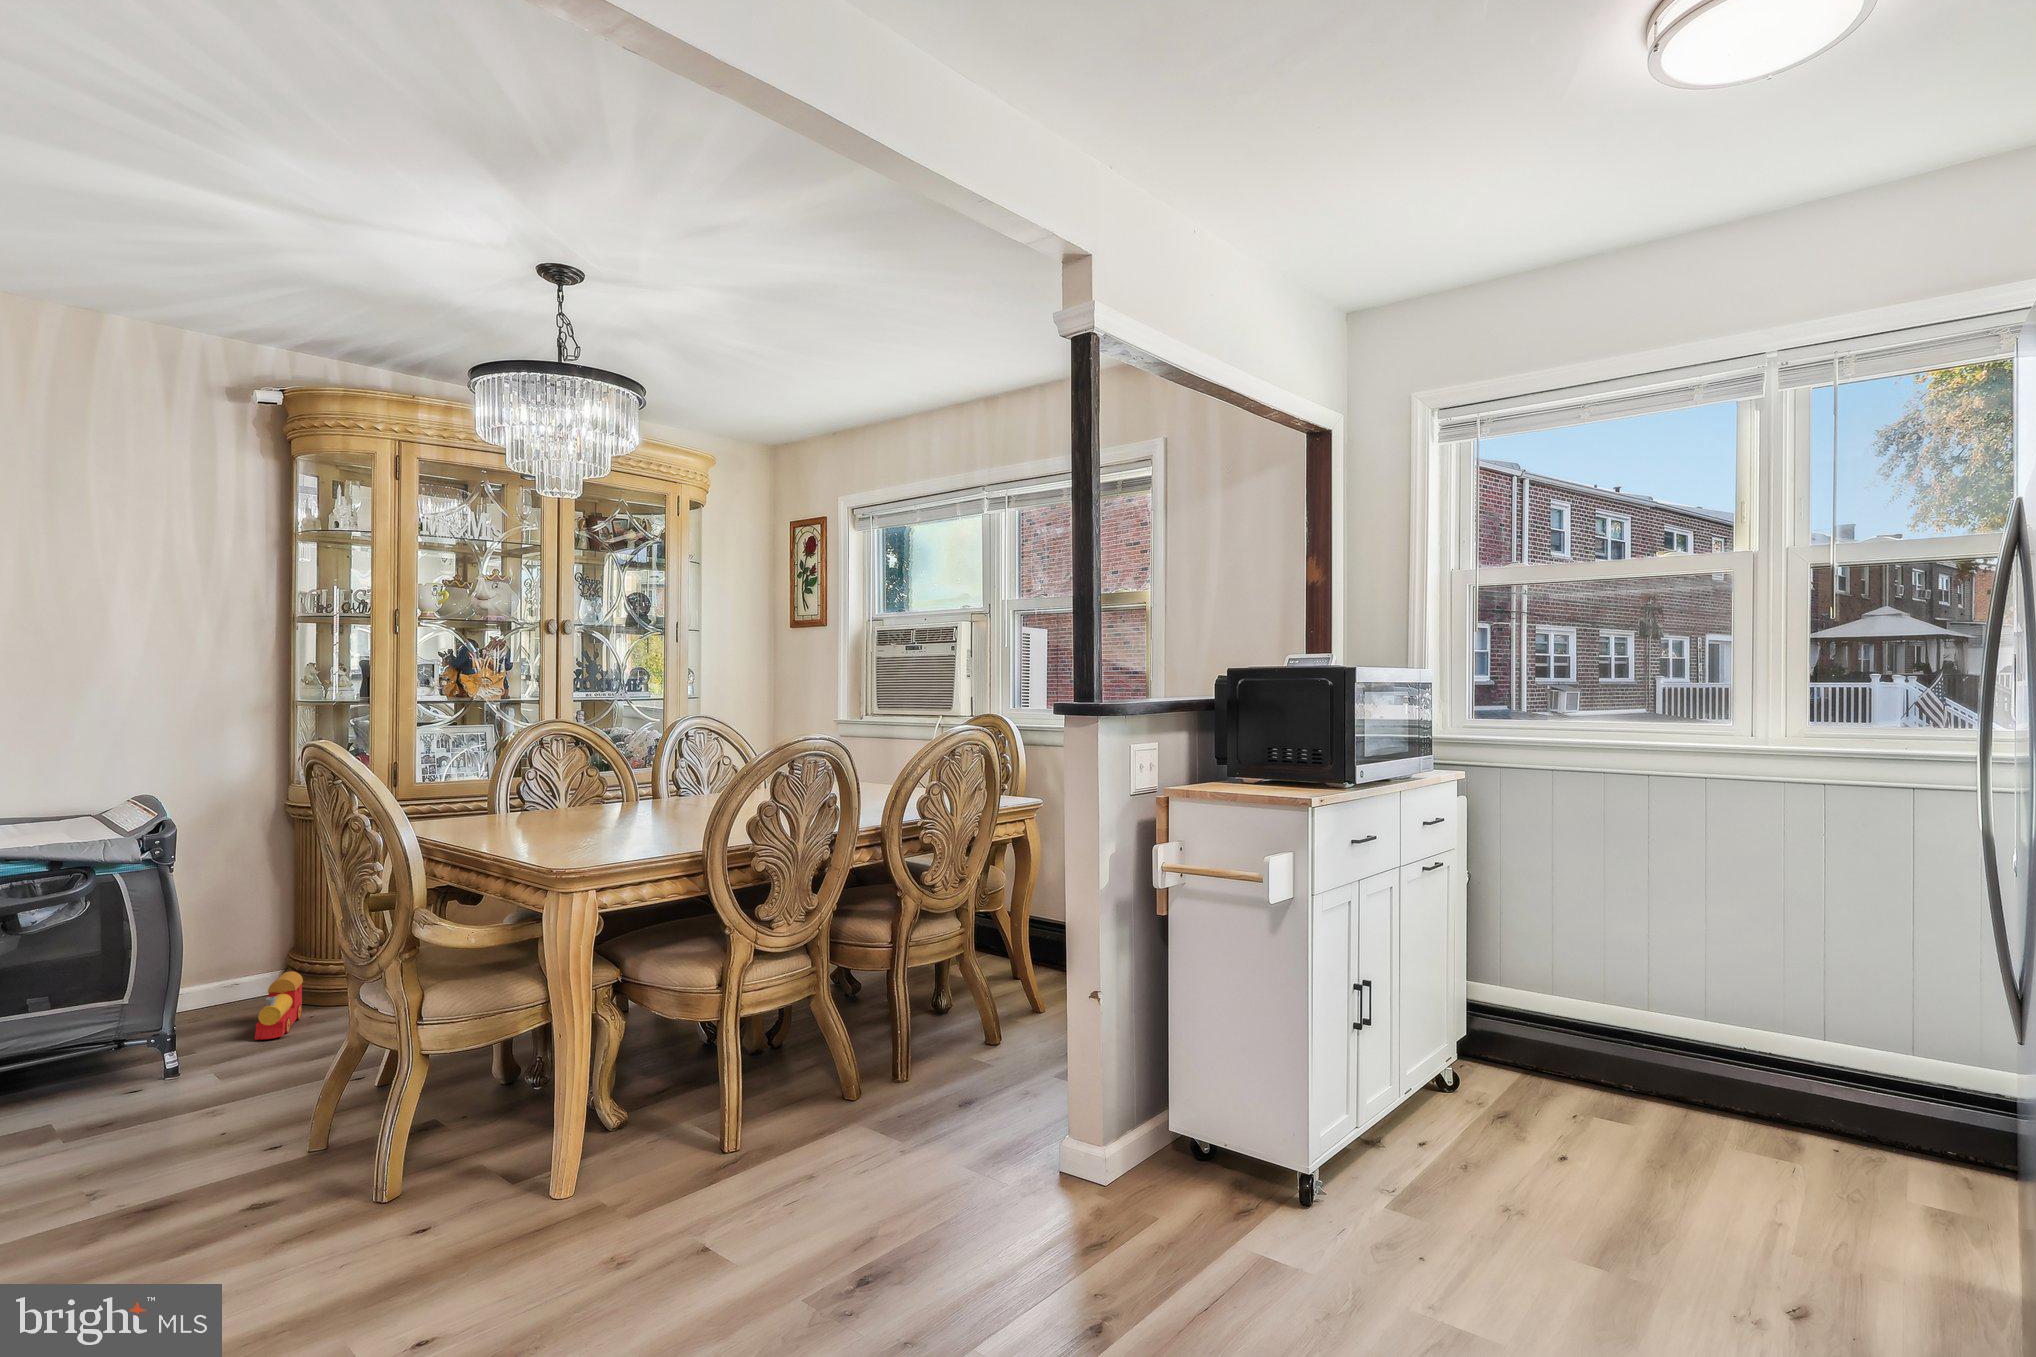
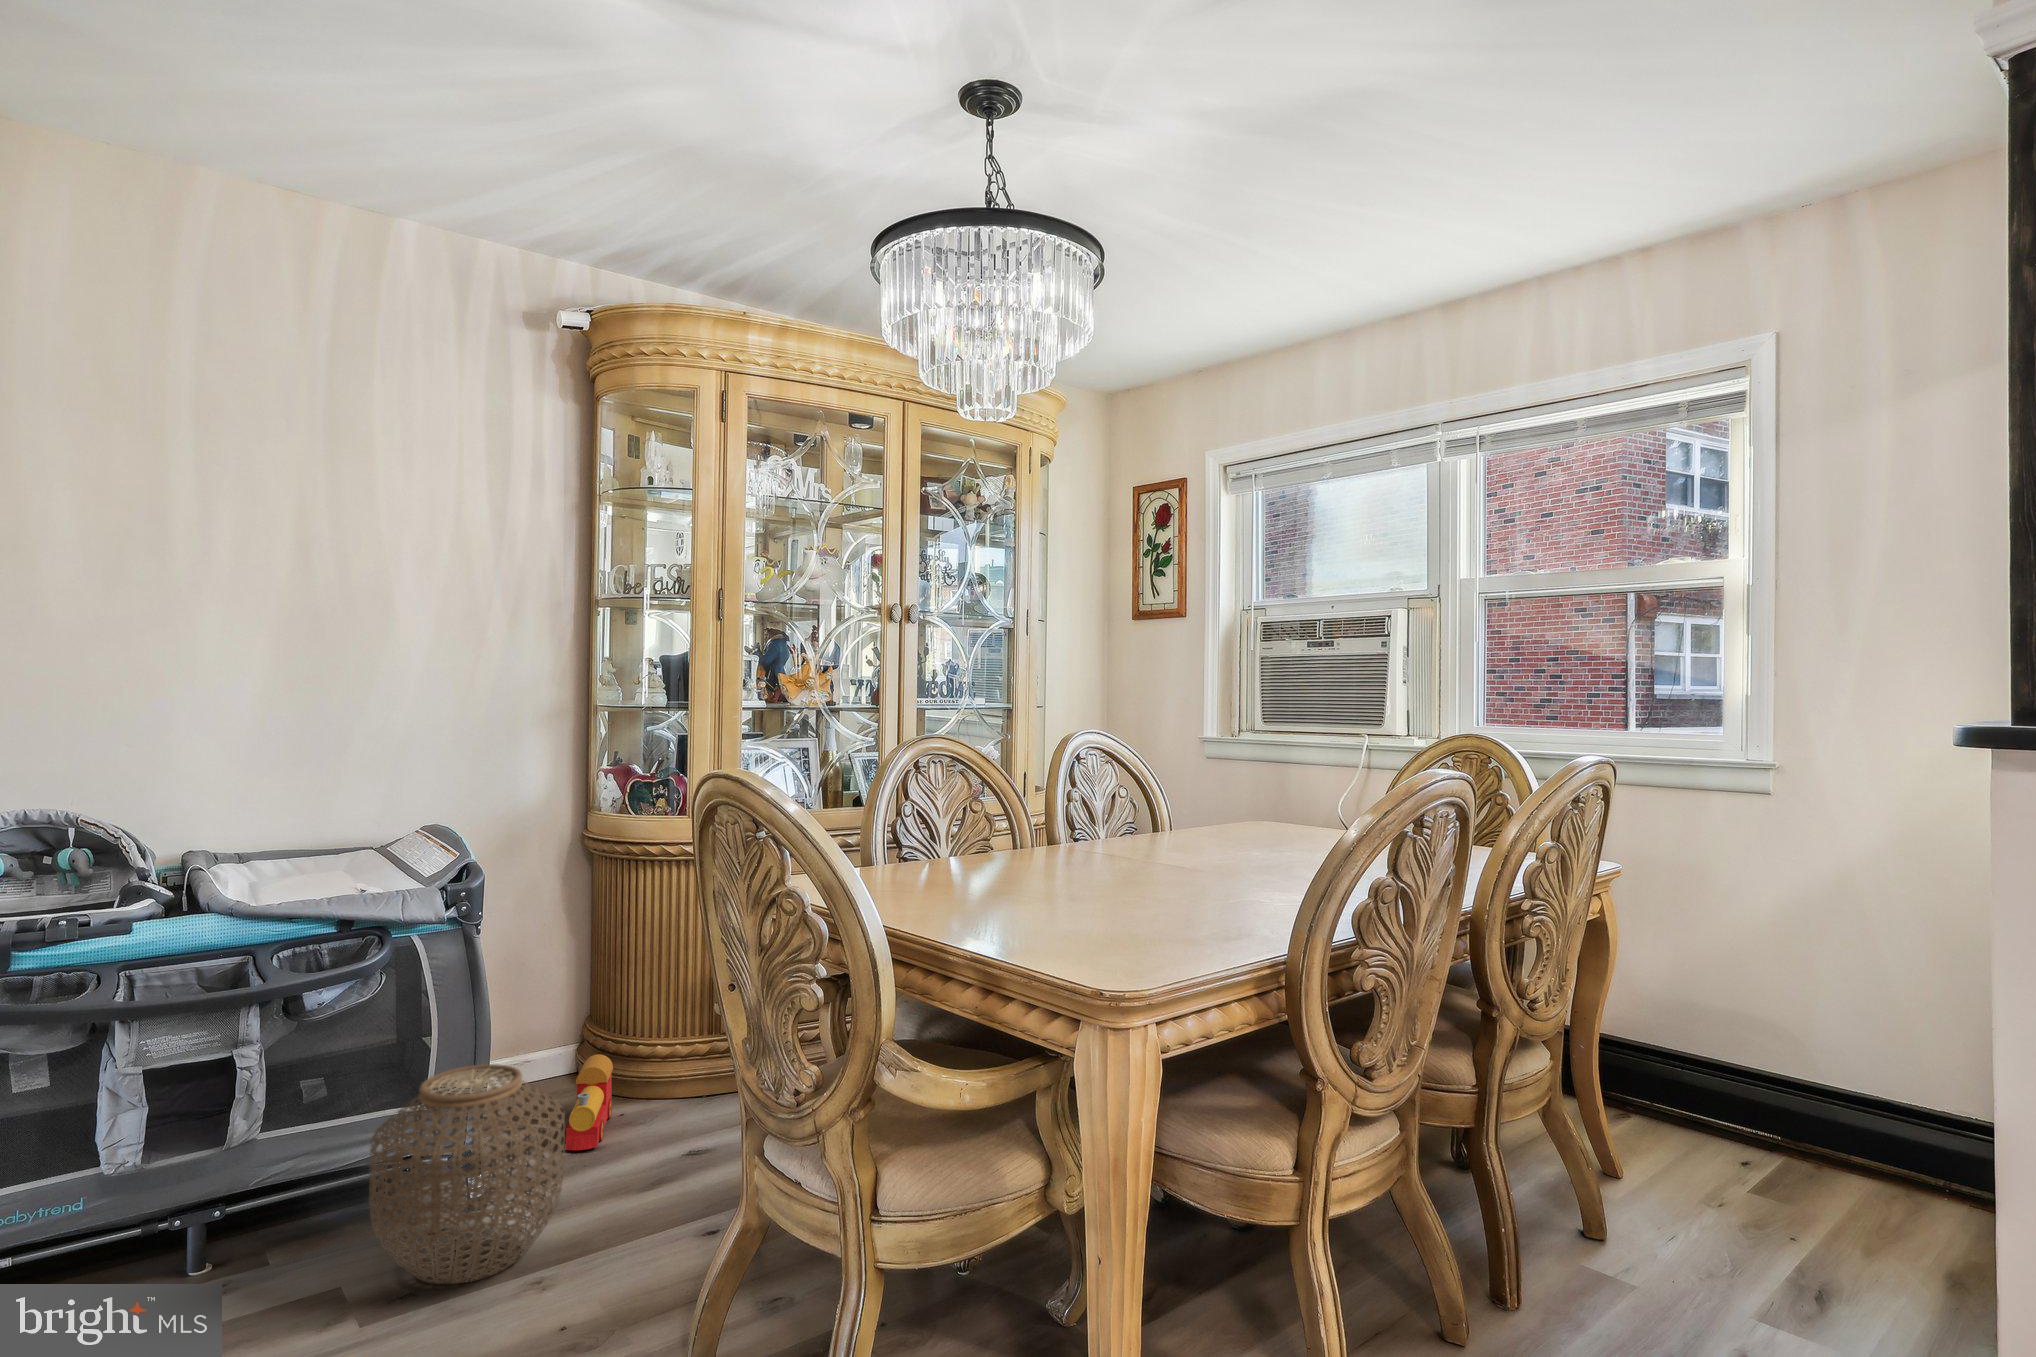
woven basket: none [74,965,239,1118] -> present [369,1064,565,1284]

